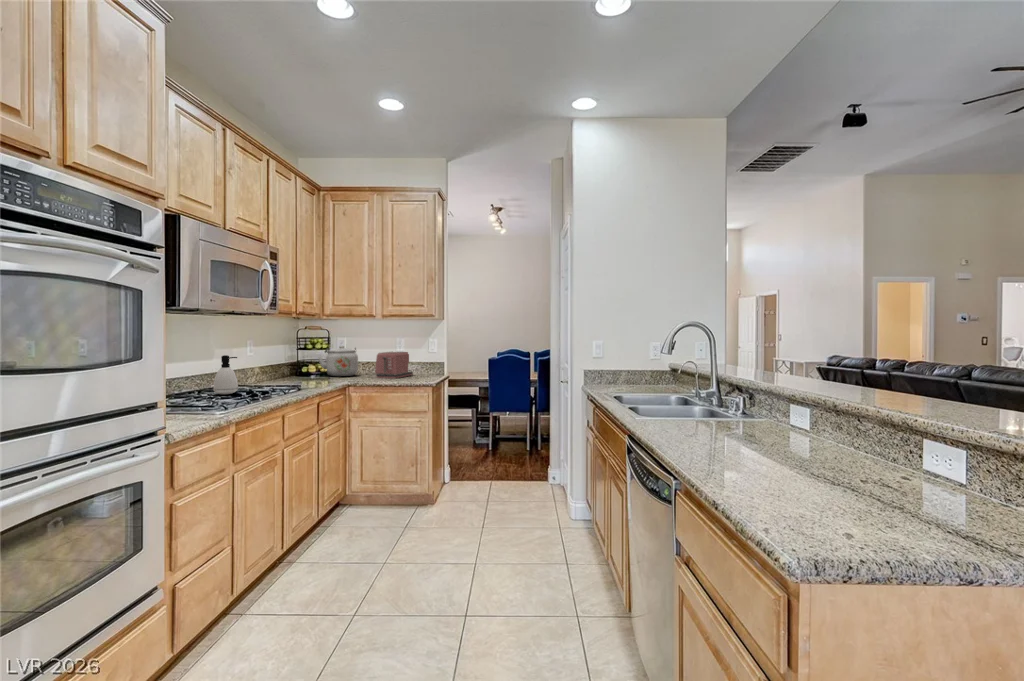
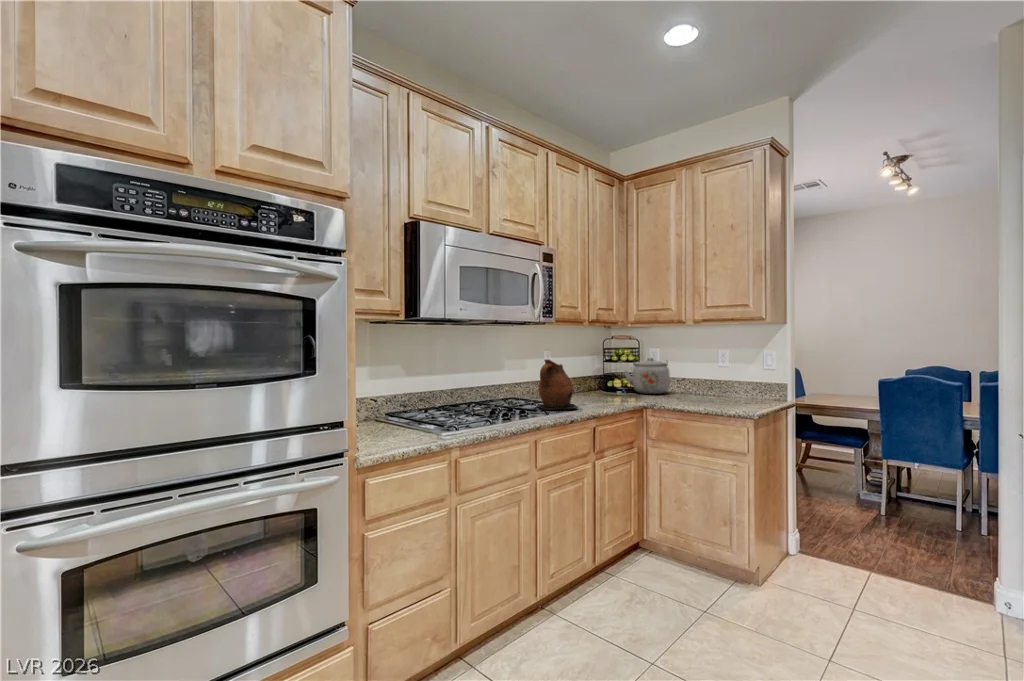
ceramic pitcher: none [248,345,296,391] -> present [537,359,578,410]
toaster: present [375,351,414,378] -> none [687,365,742,402]
soap dispenser: present [214,355,238,394] -> none [499,371,520,411]

